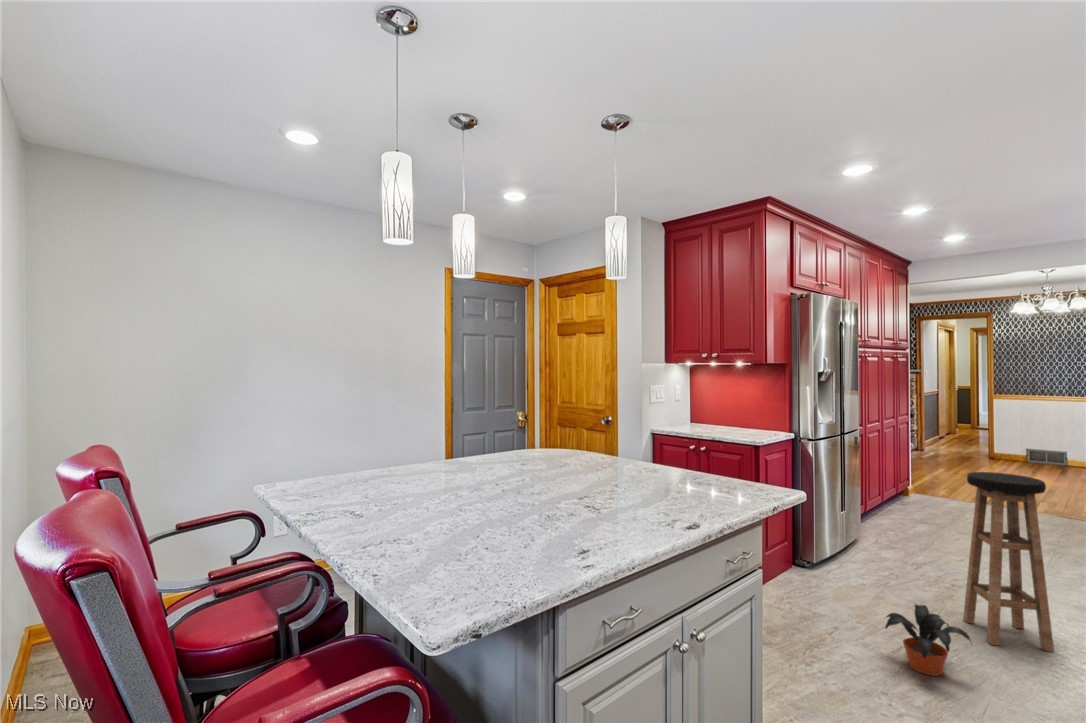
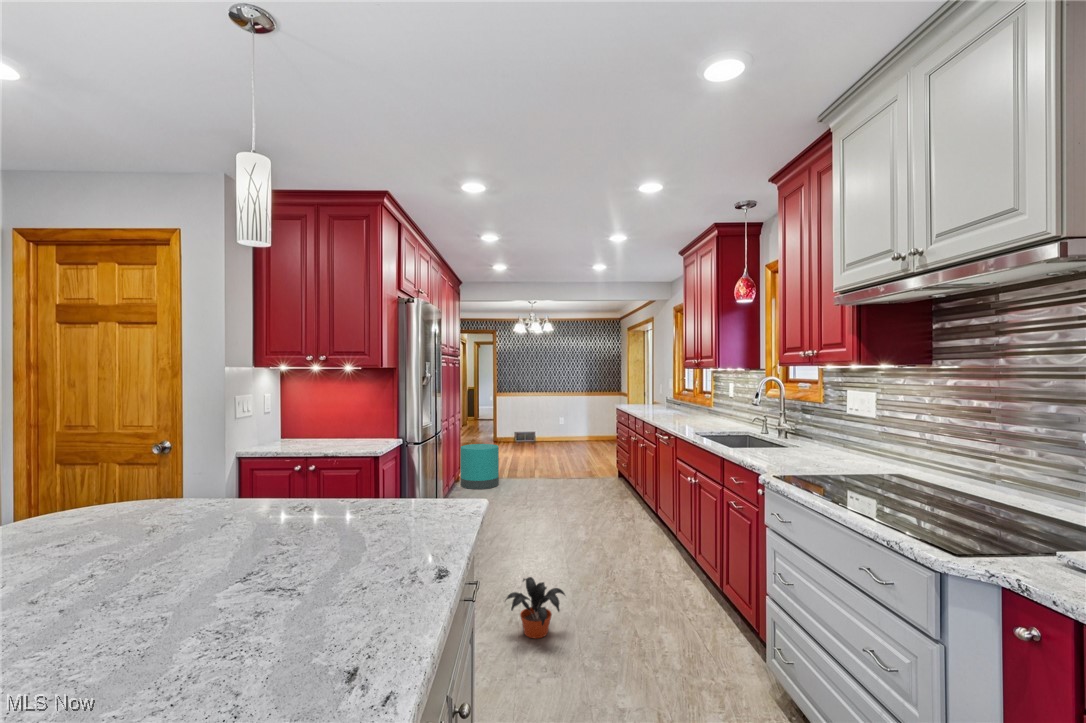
trash can: none [907,454,964,511] -> present [460,444,499,489]
bar stool: present [963,472,1054,652] -> none [538,453,593,591]

